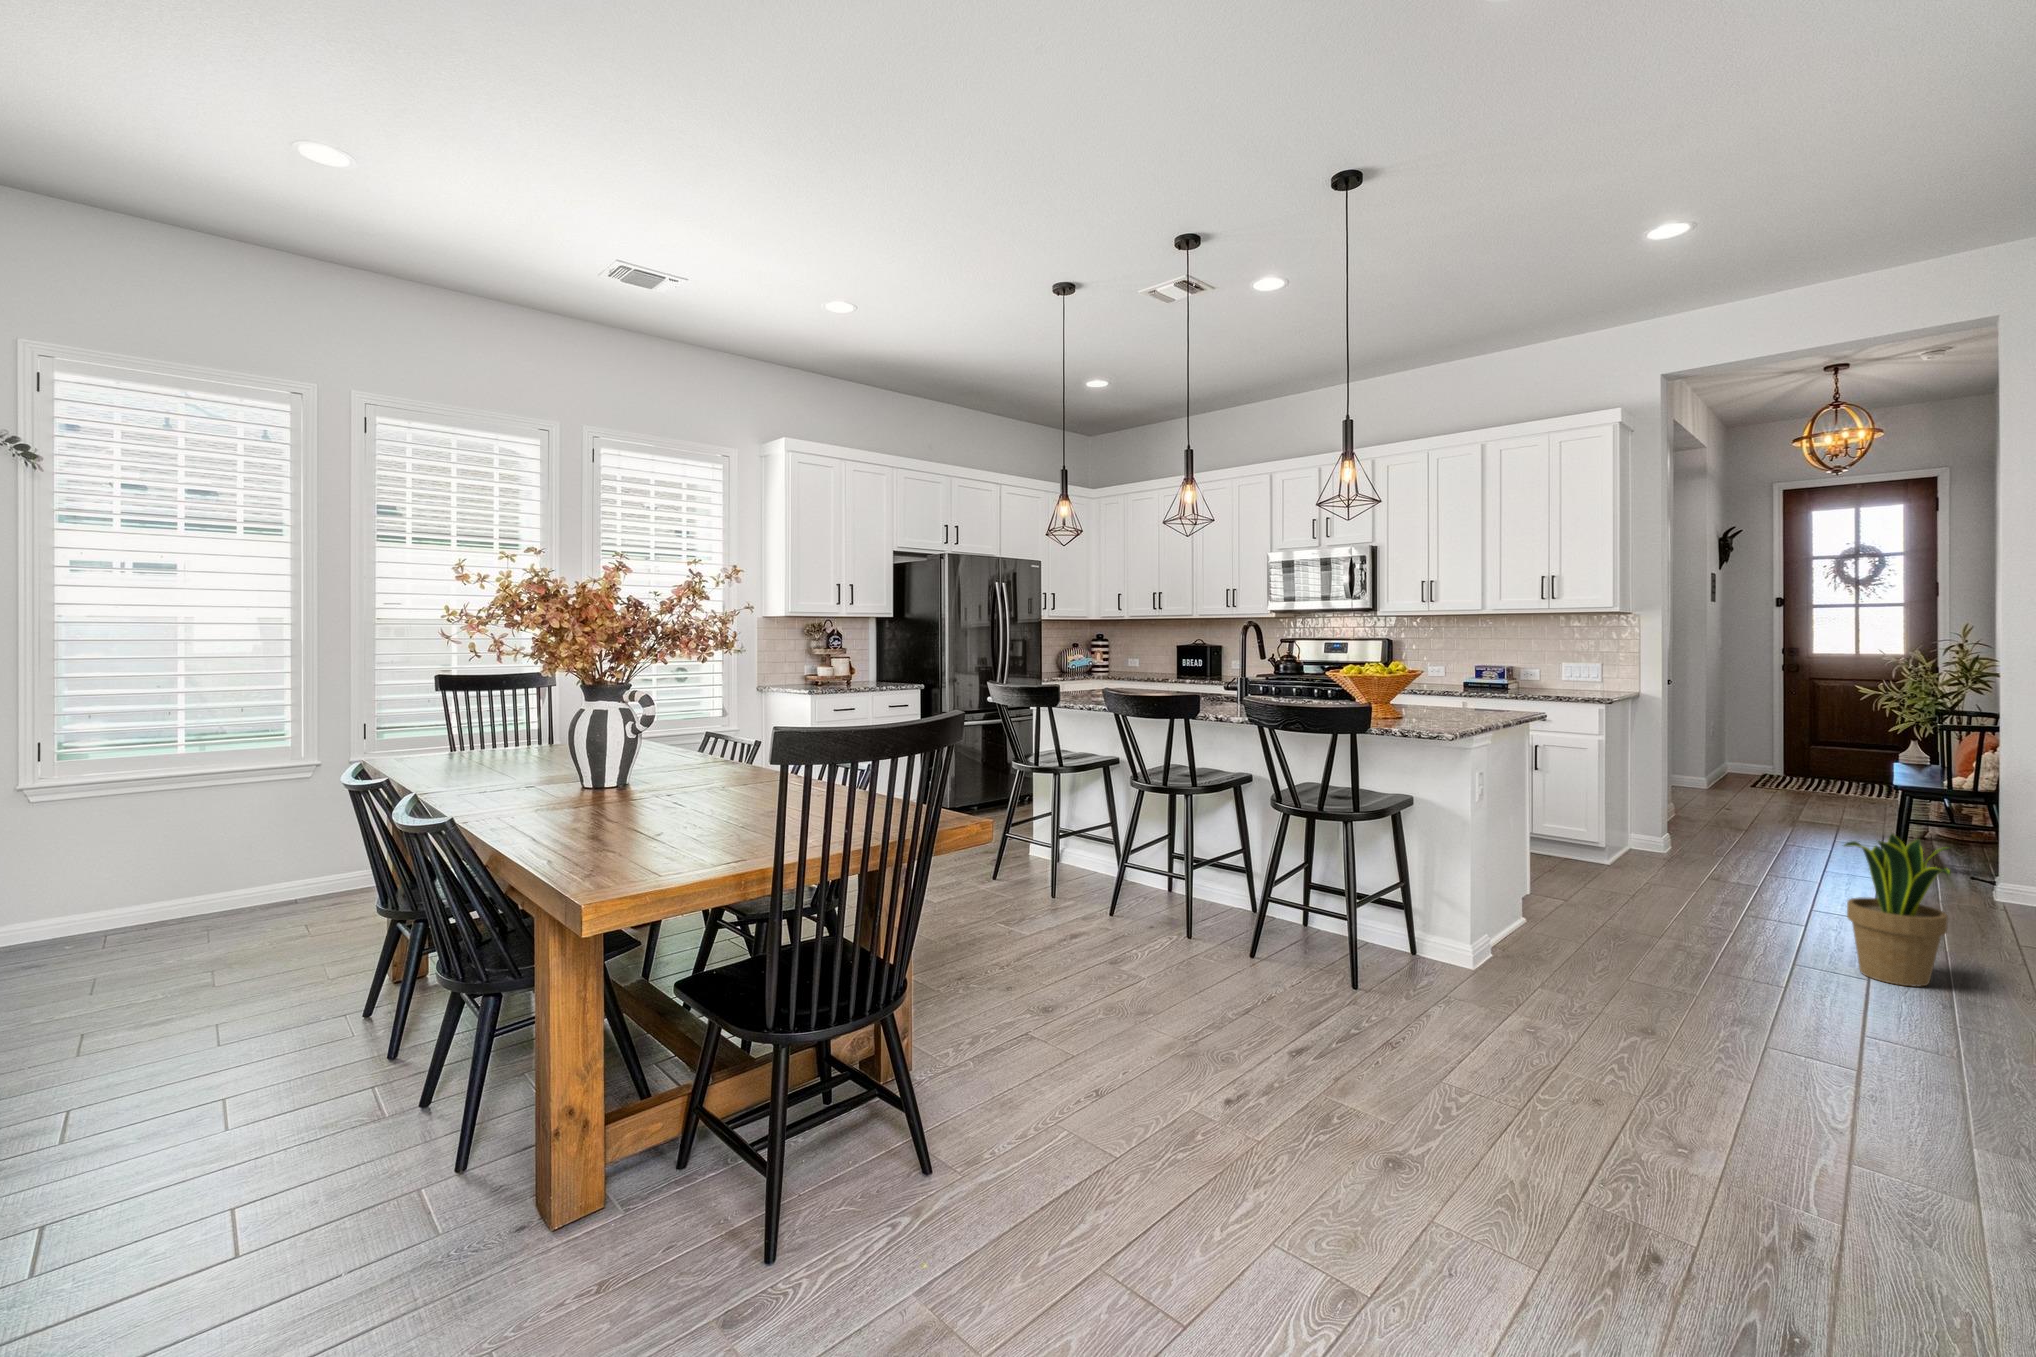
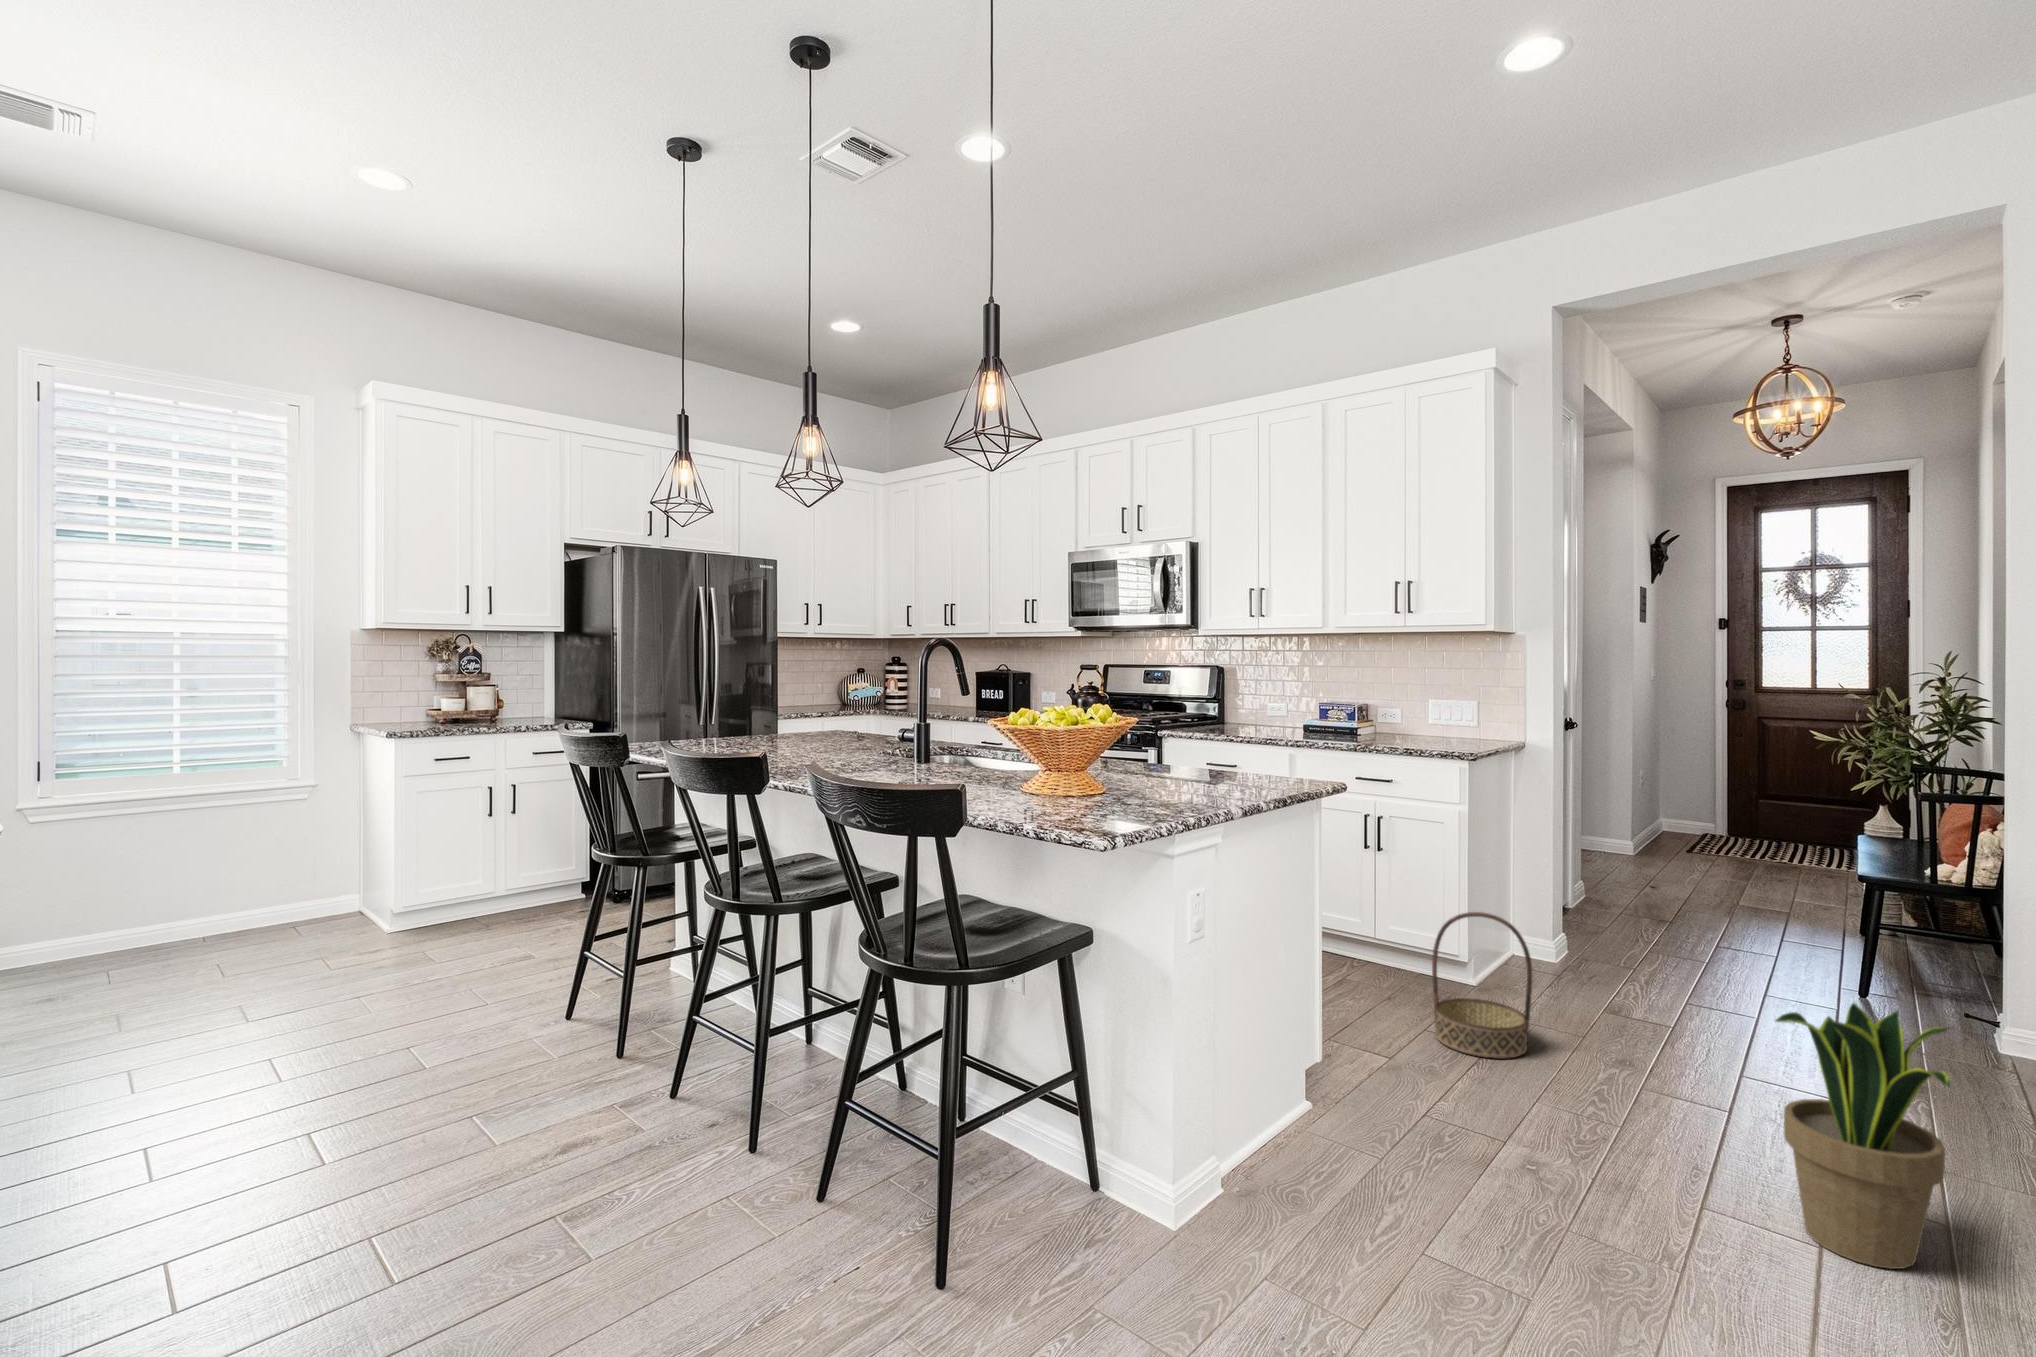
basket: none [1590,804,1664,900] -> present [1432,912,1532,1059]

